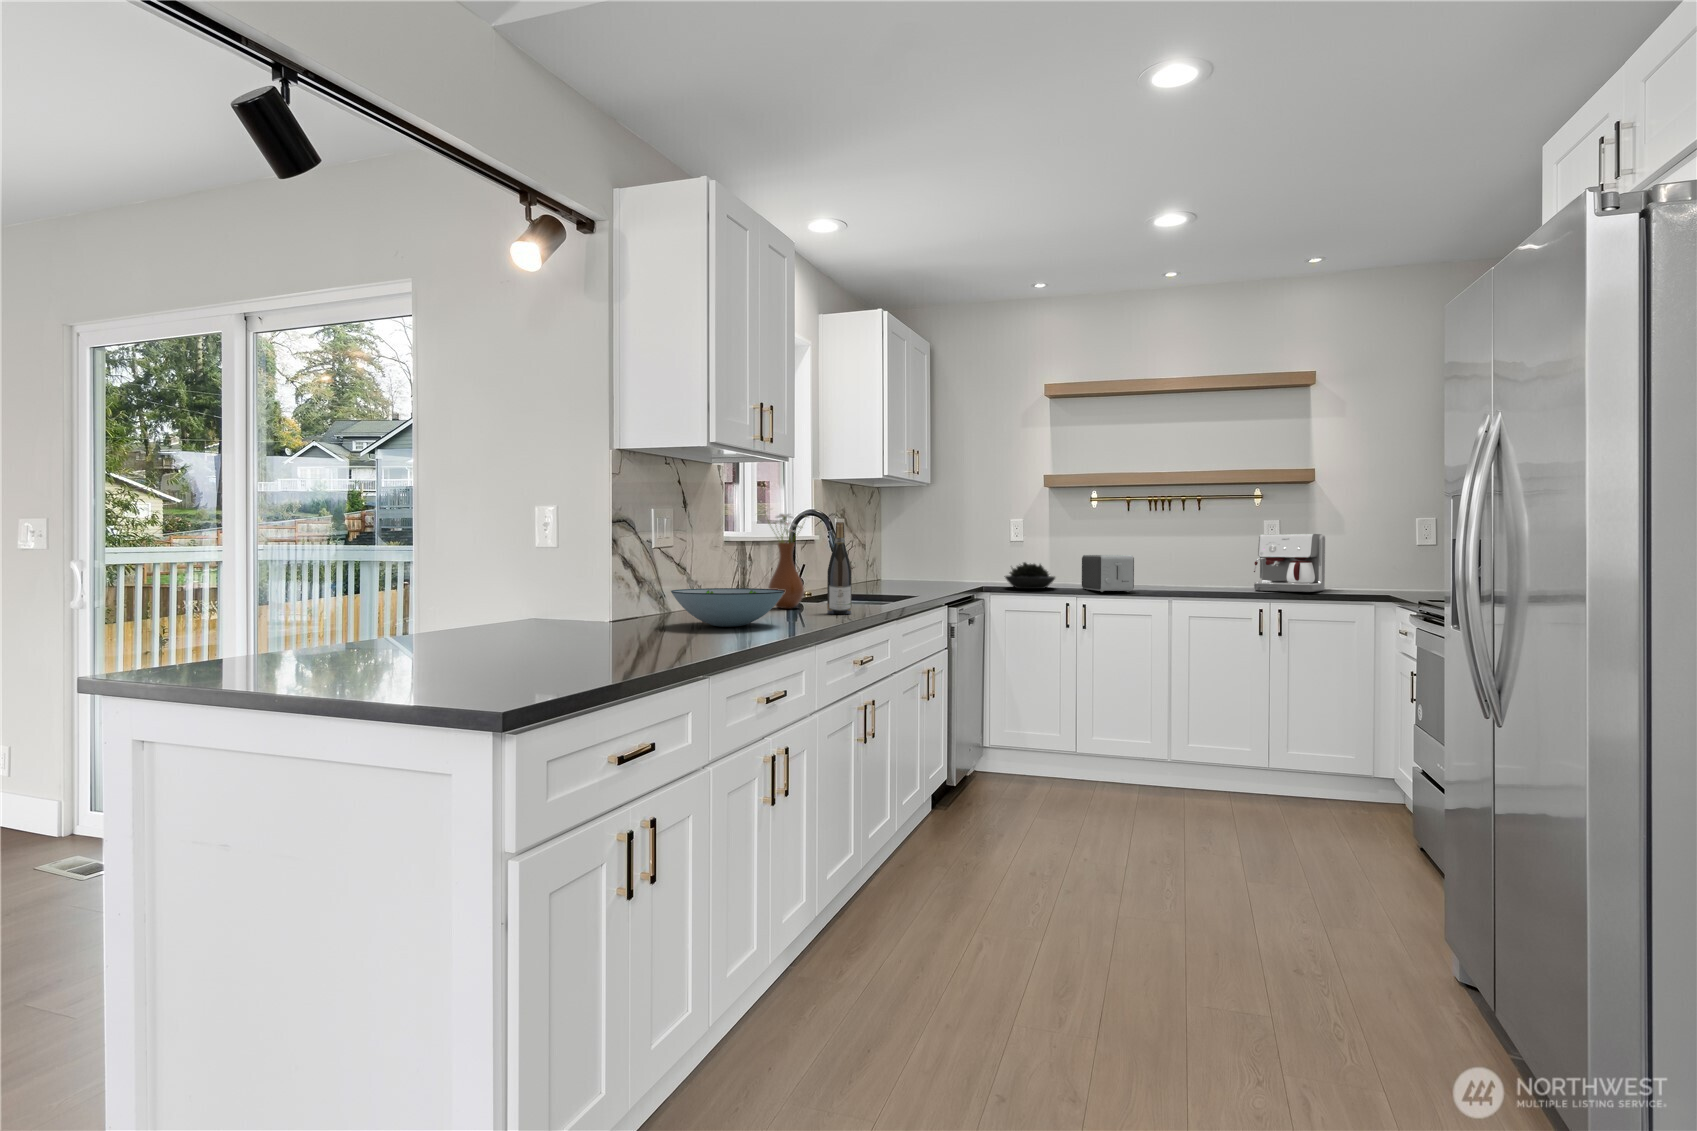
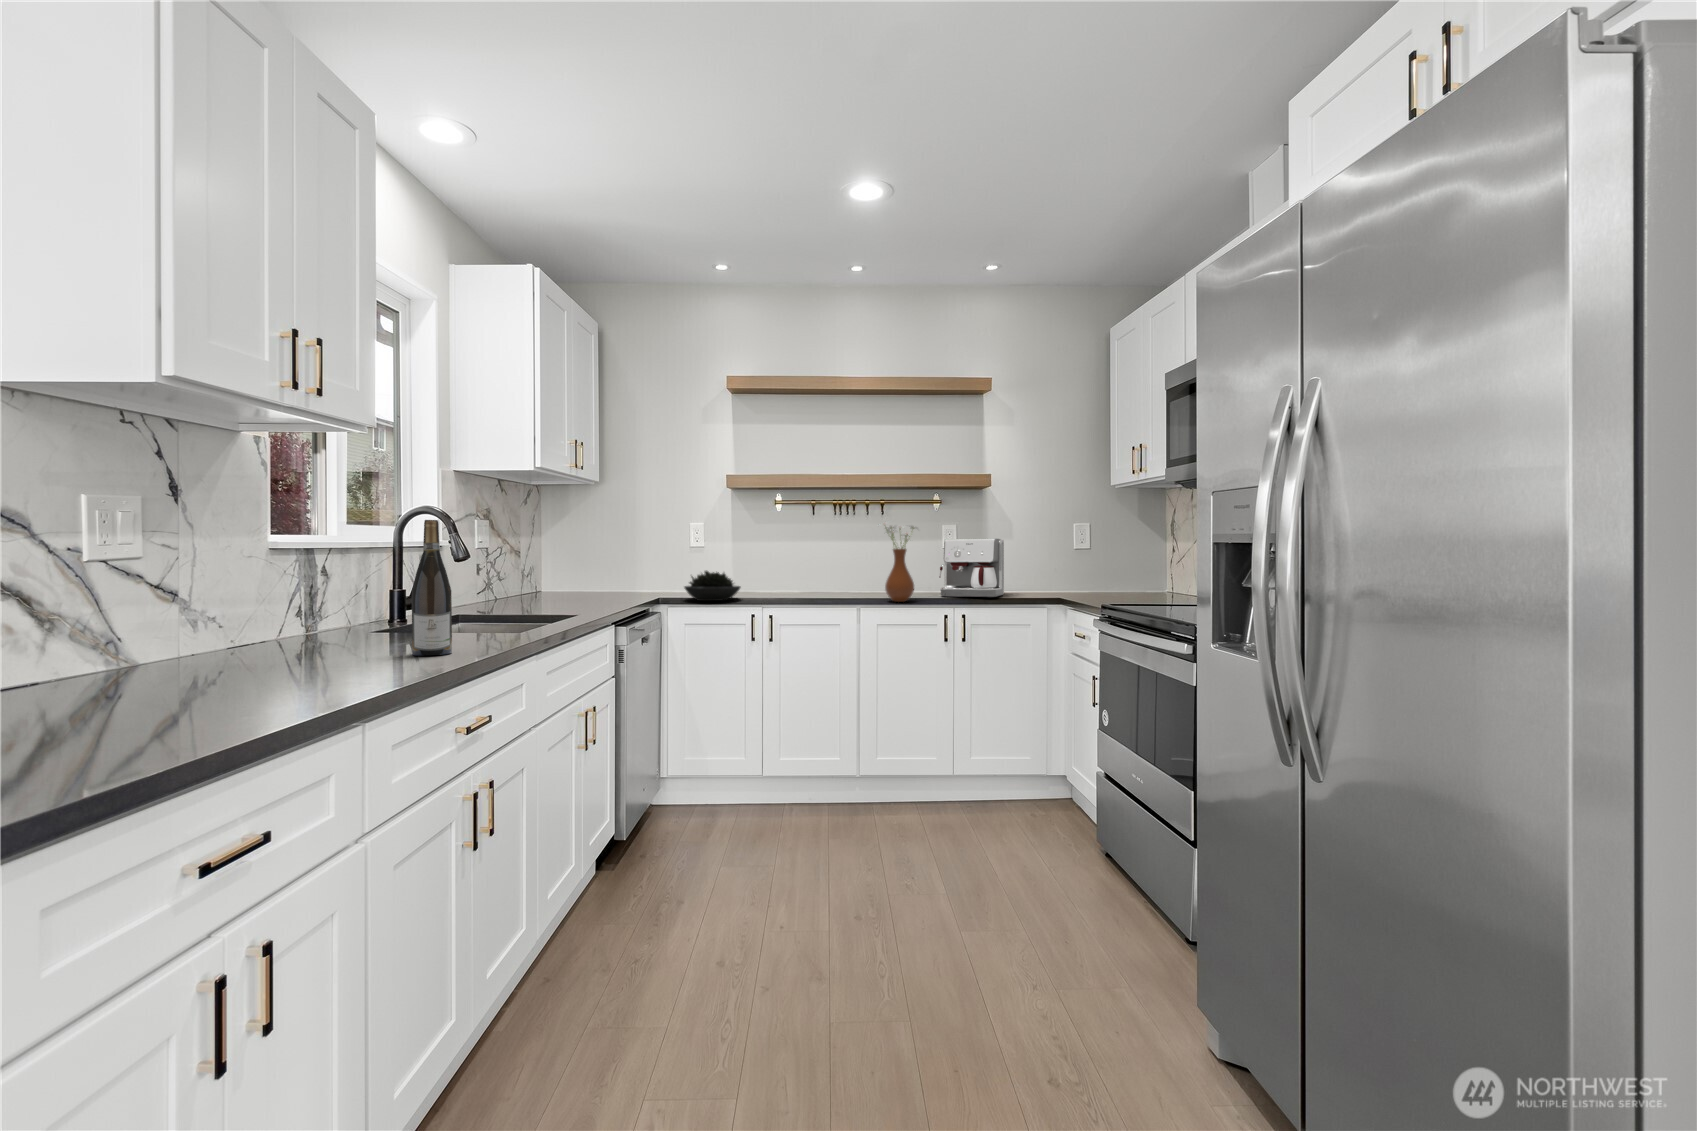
vase: present [763,511,809,609] -> present [883,522,917,602]
toaster: present [1082,555,1134,592] -> none [769,562,824,603]
decorative bowl: present [671,588,785,627] -> none [41,626,302,701]

